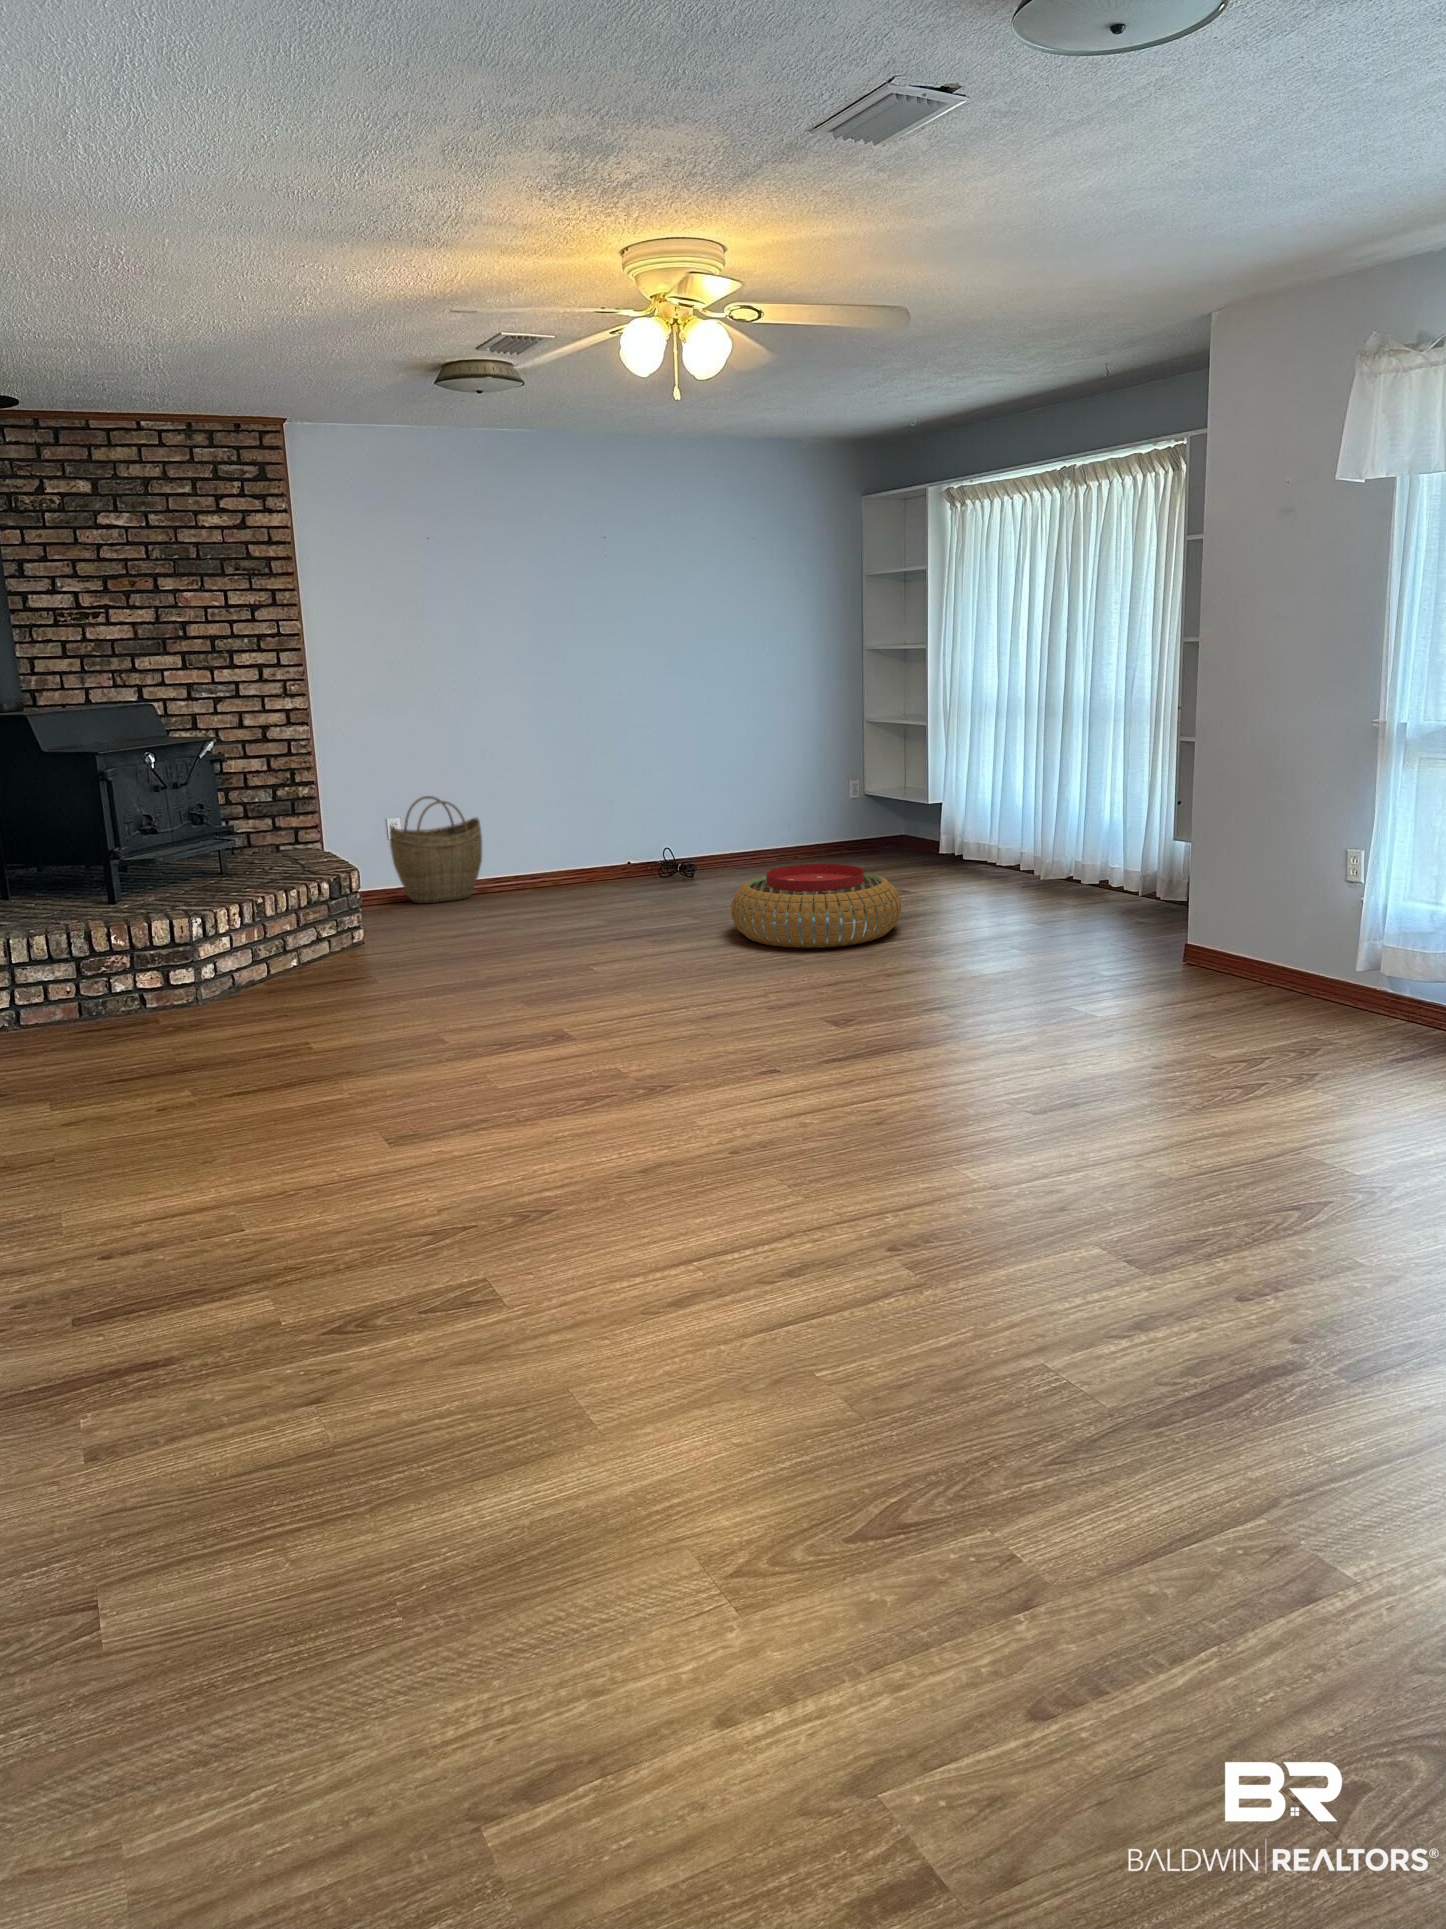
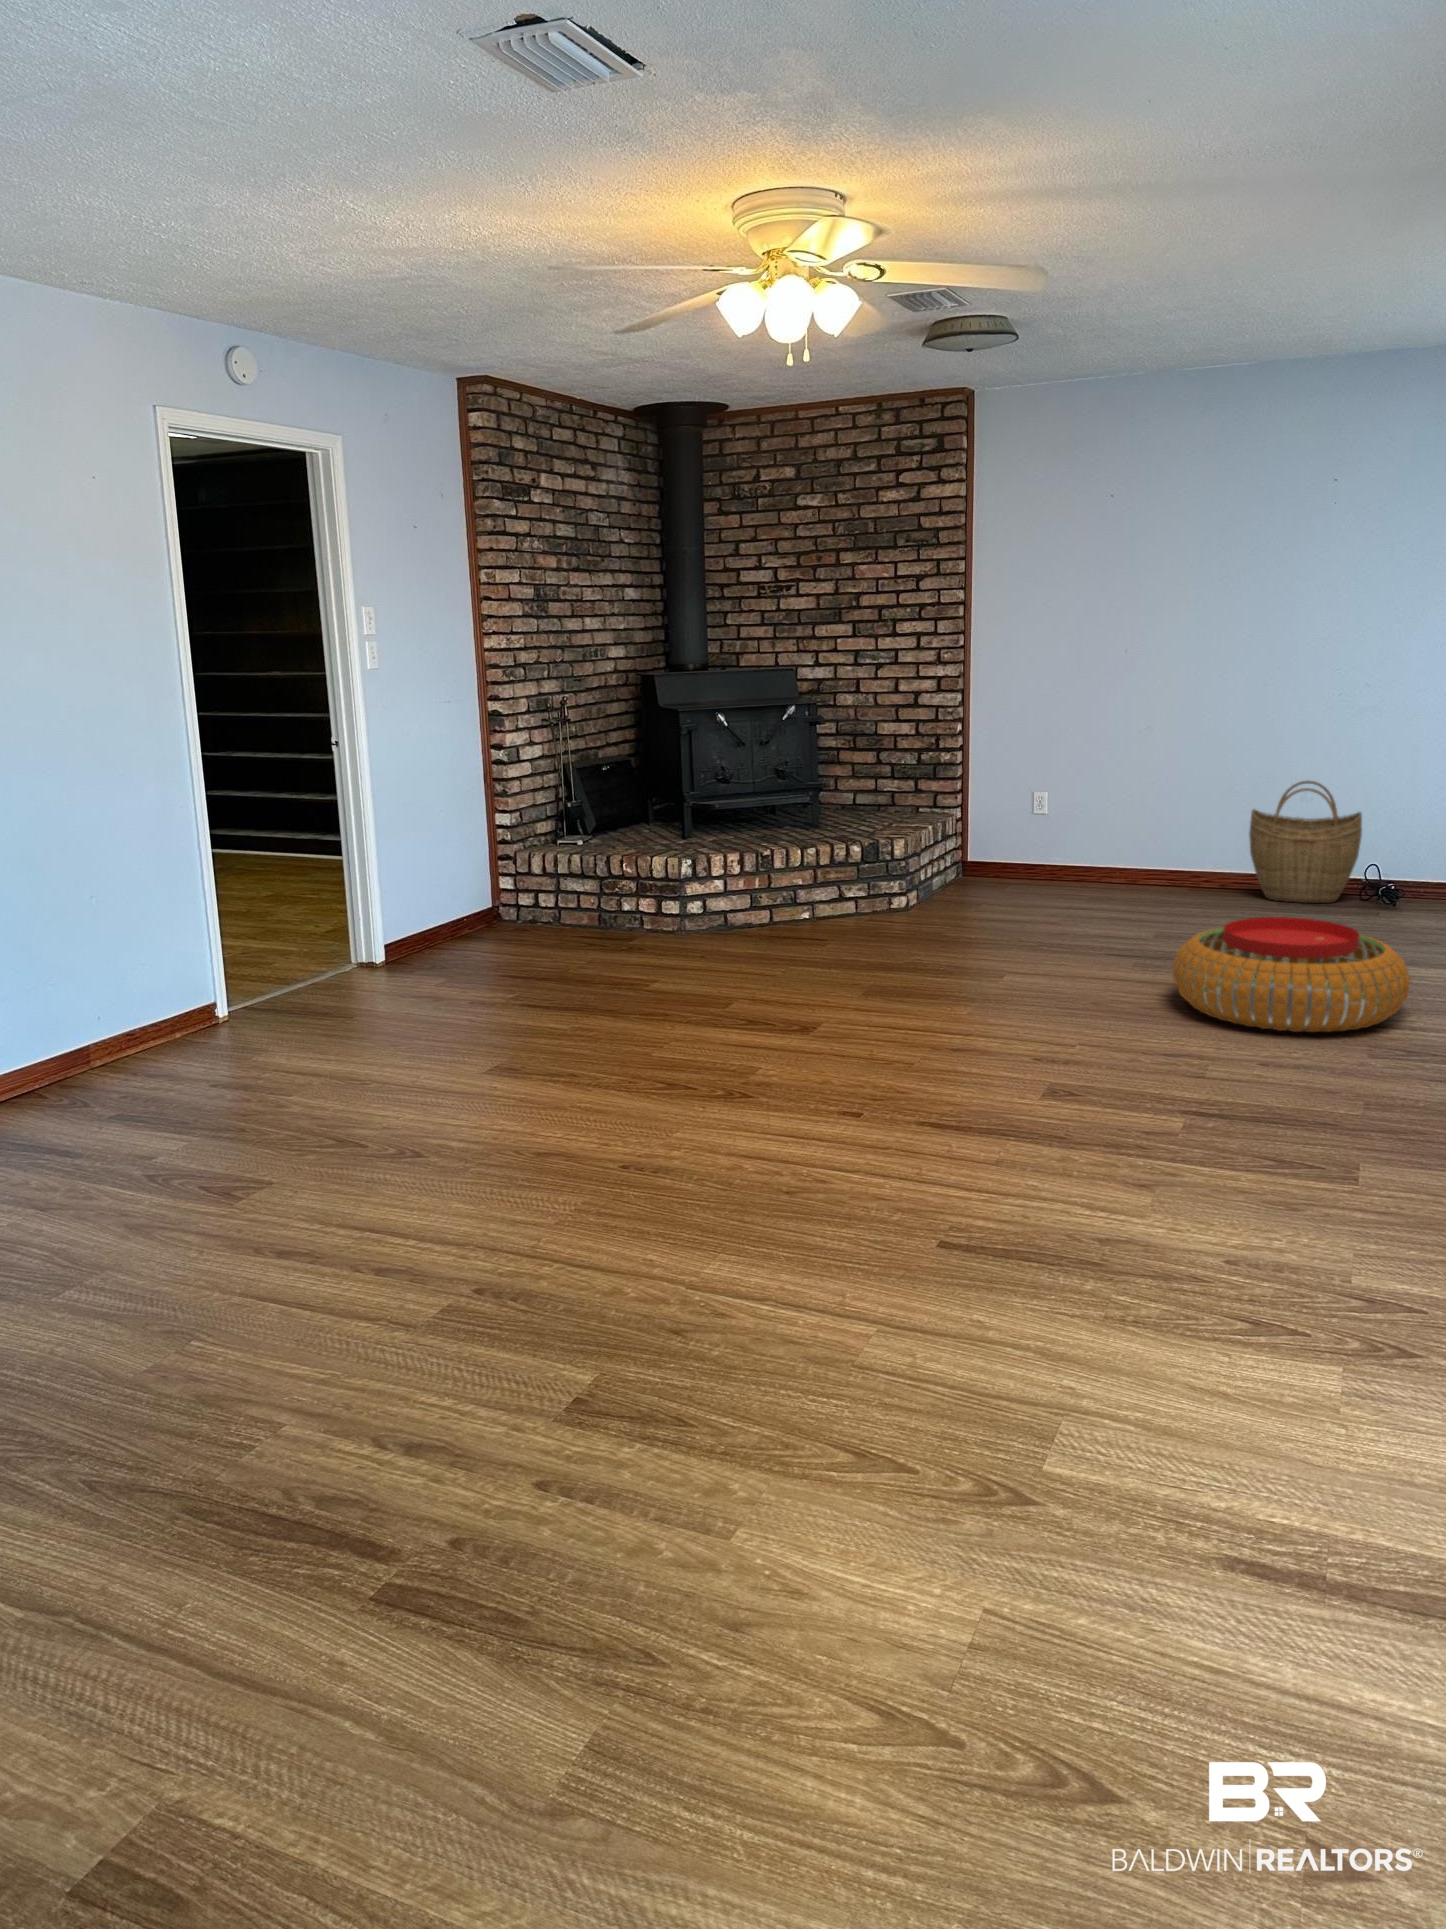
woven basket: present [390,796,482,903] -> present [1249,781,1362,903]

